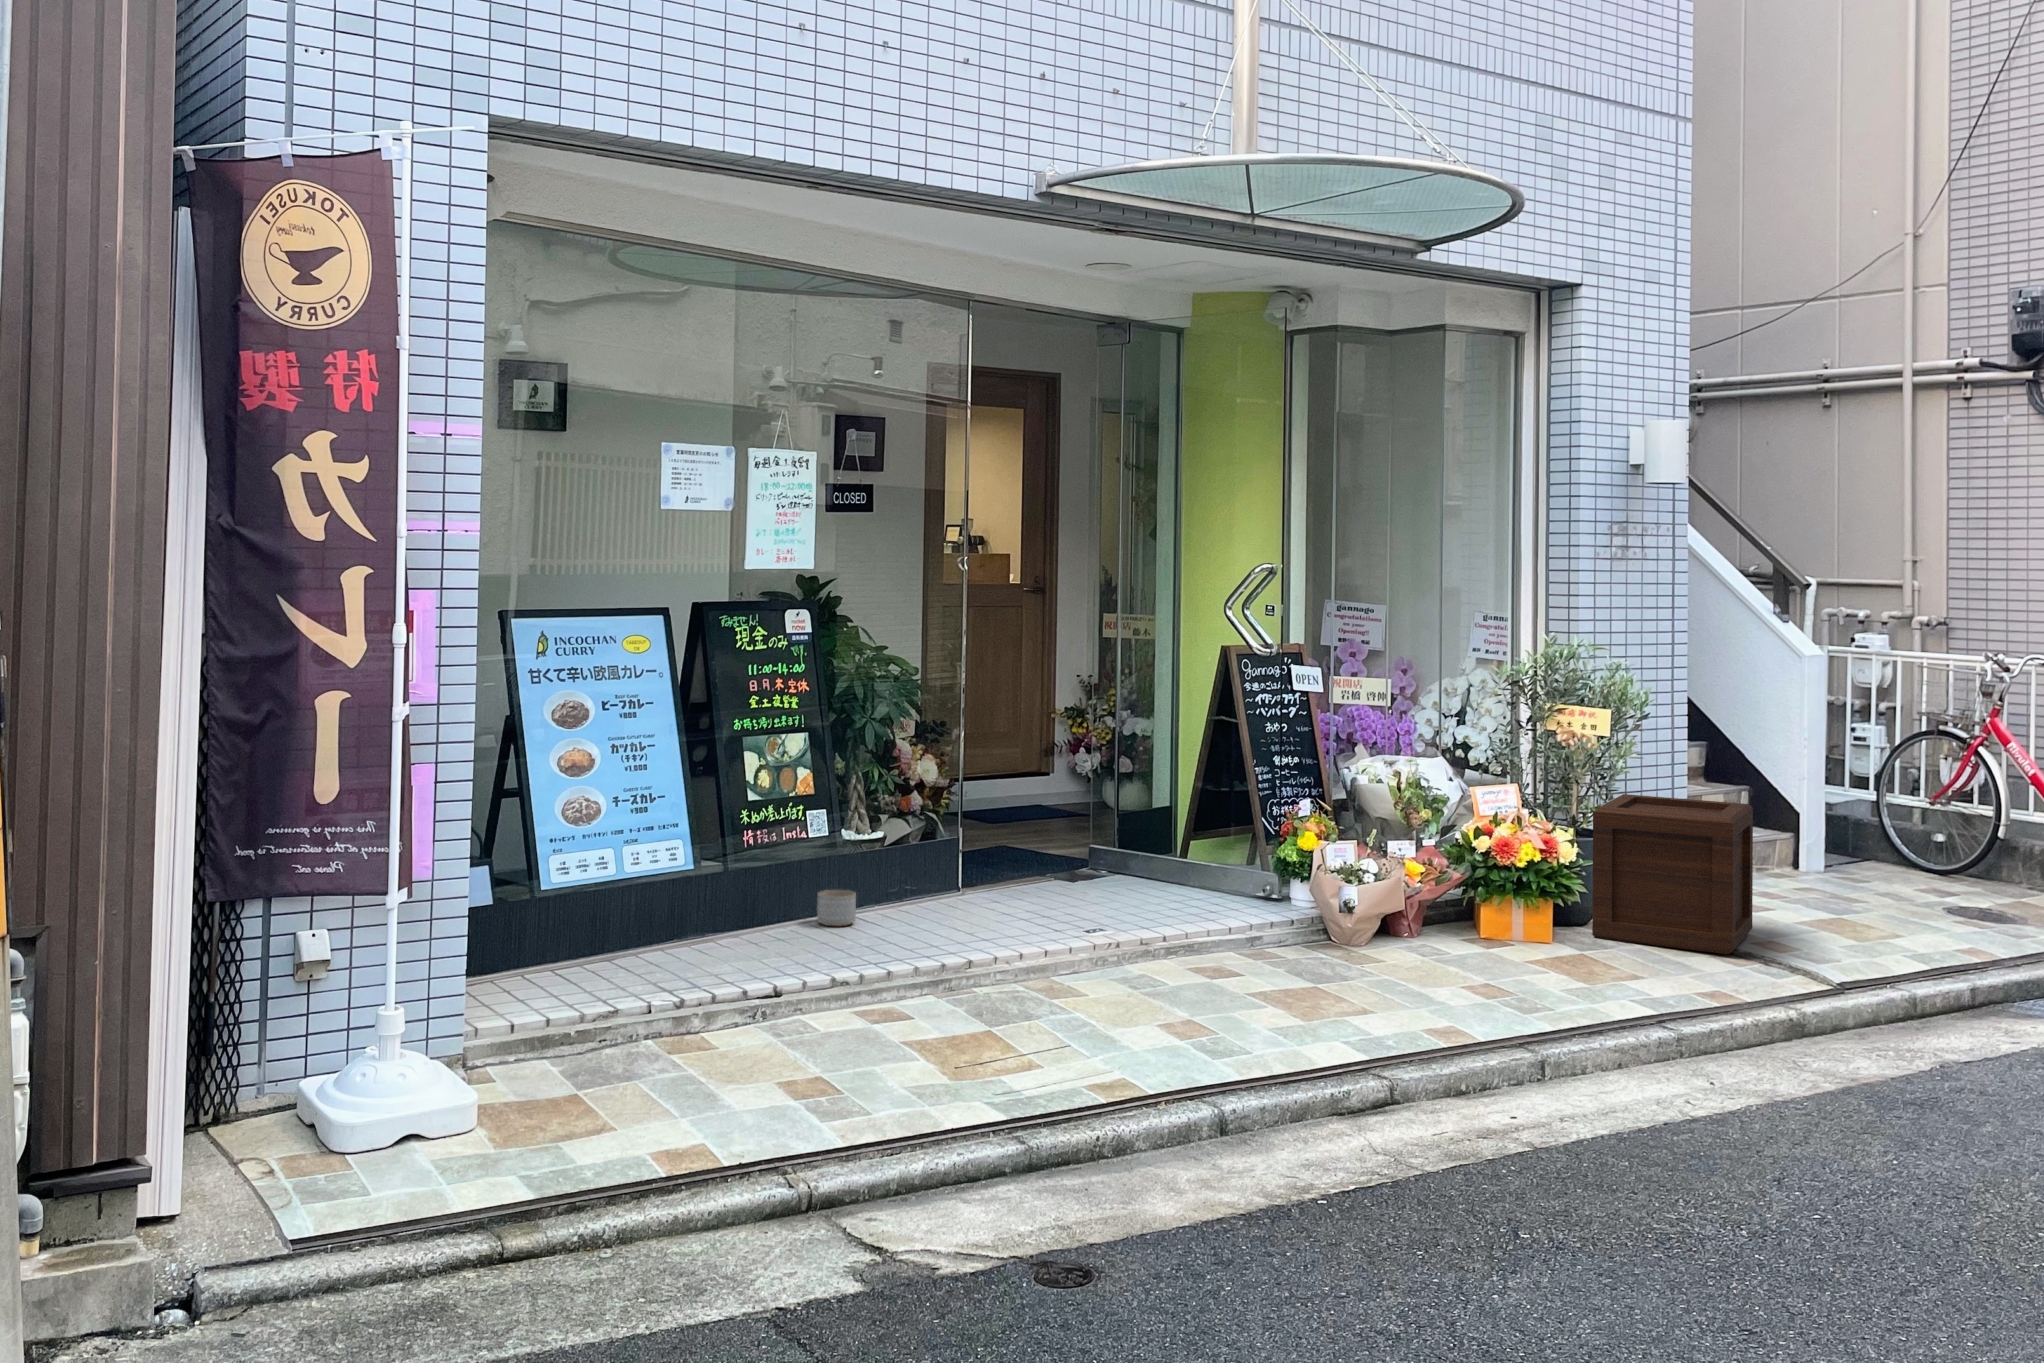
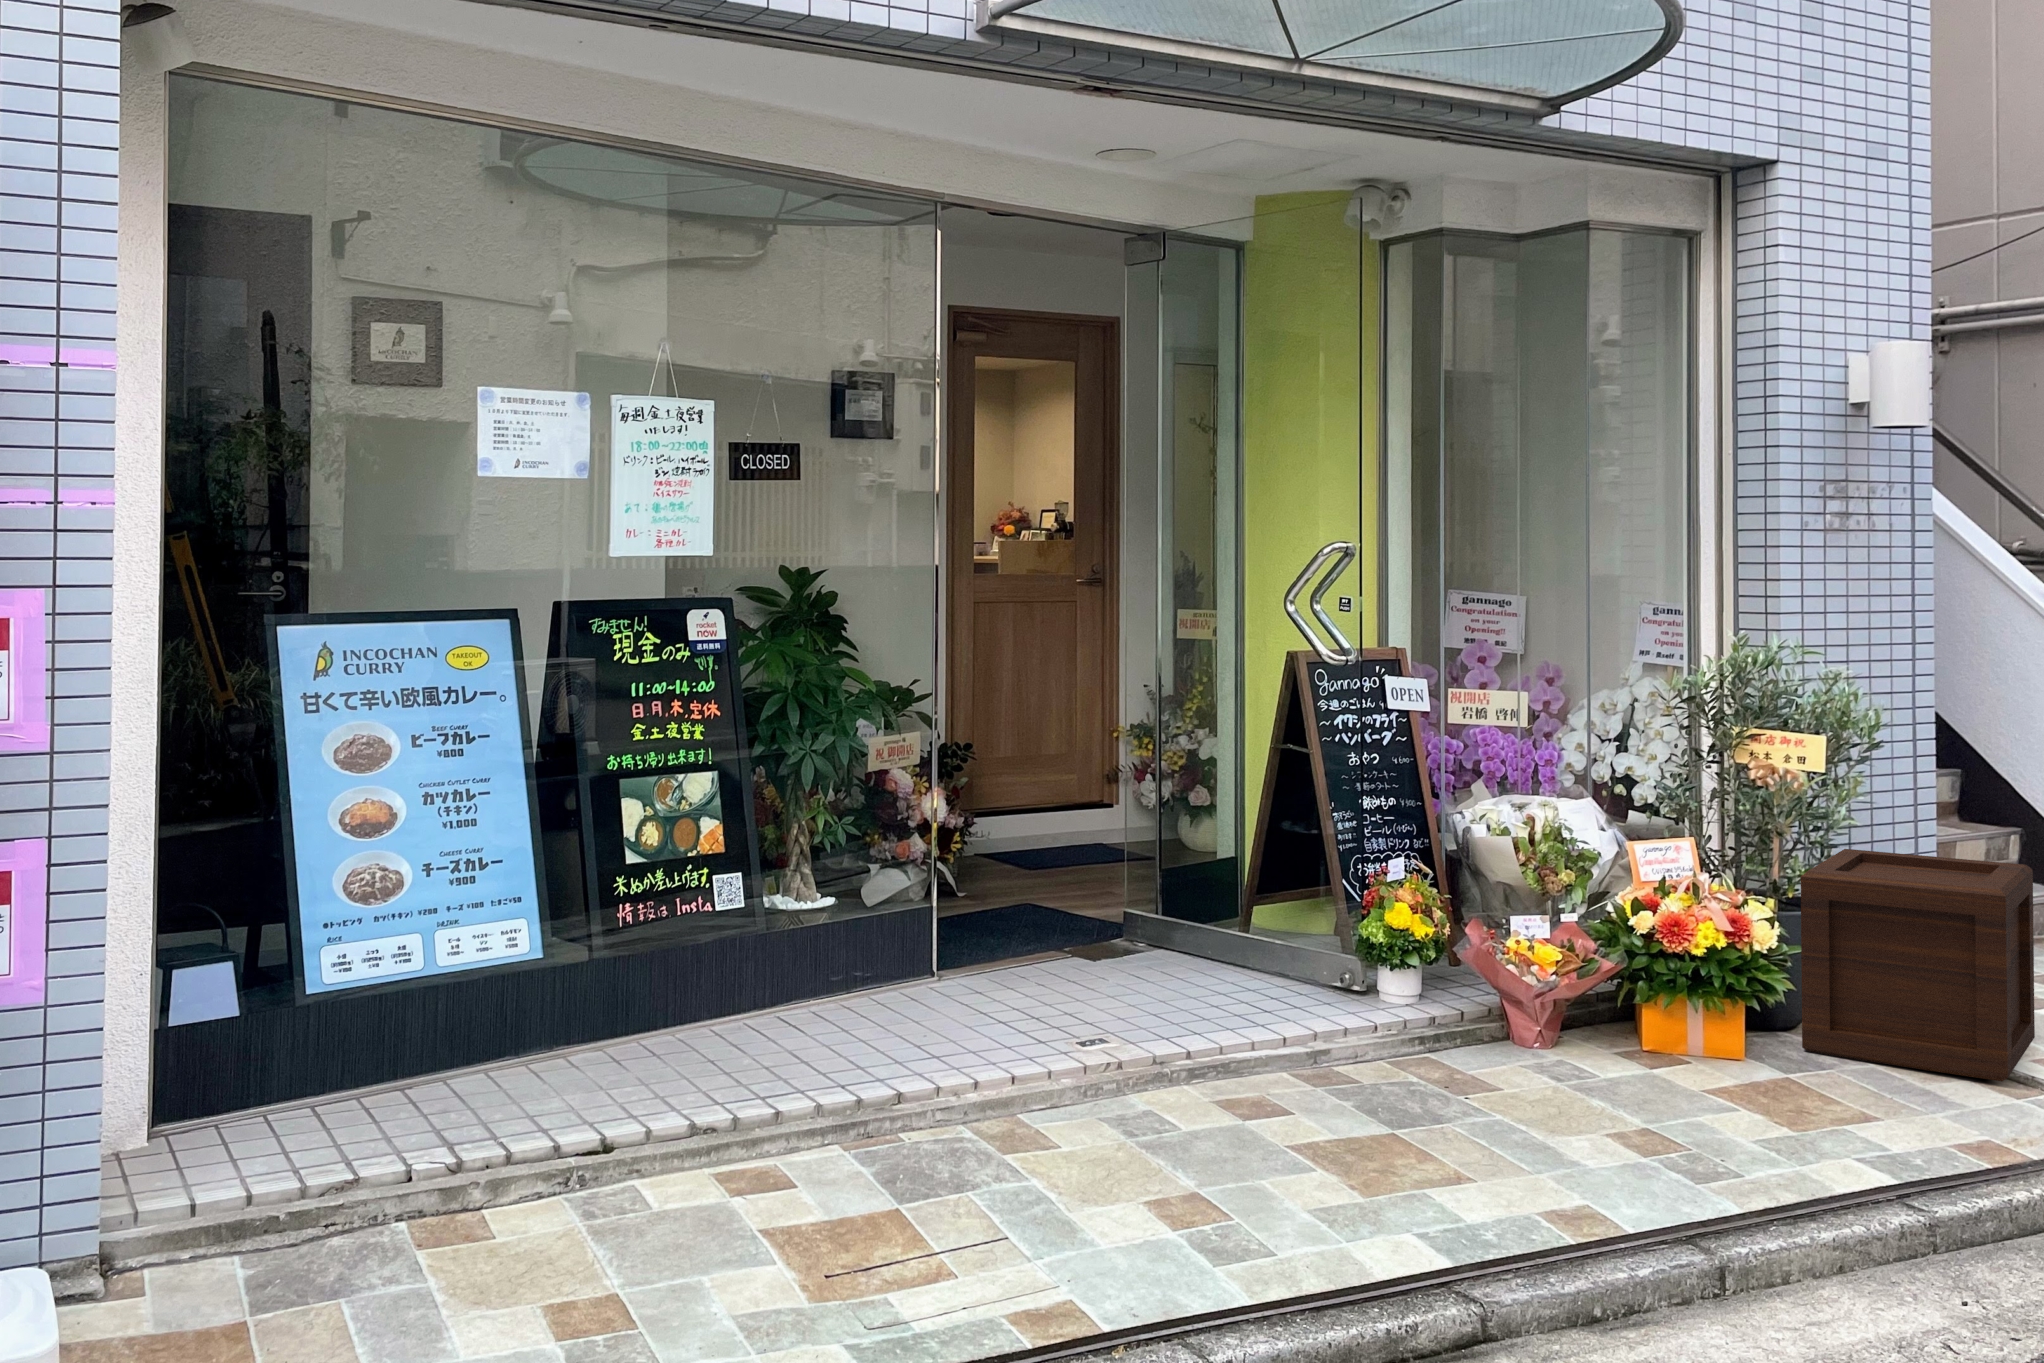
planter: present [817,890,856,926] -> none [720,984,772,1035]

